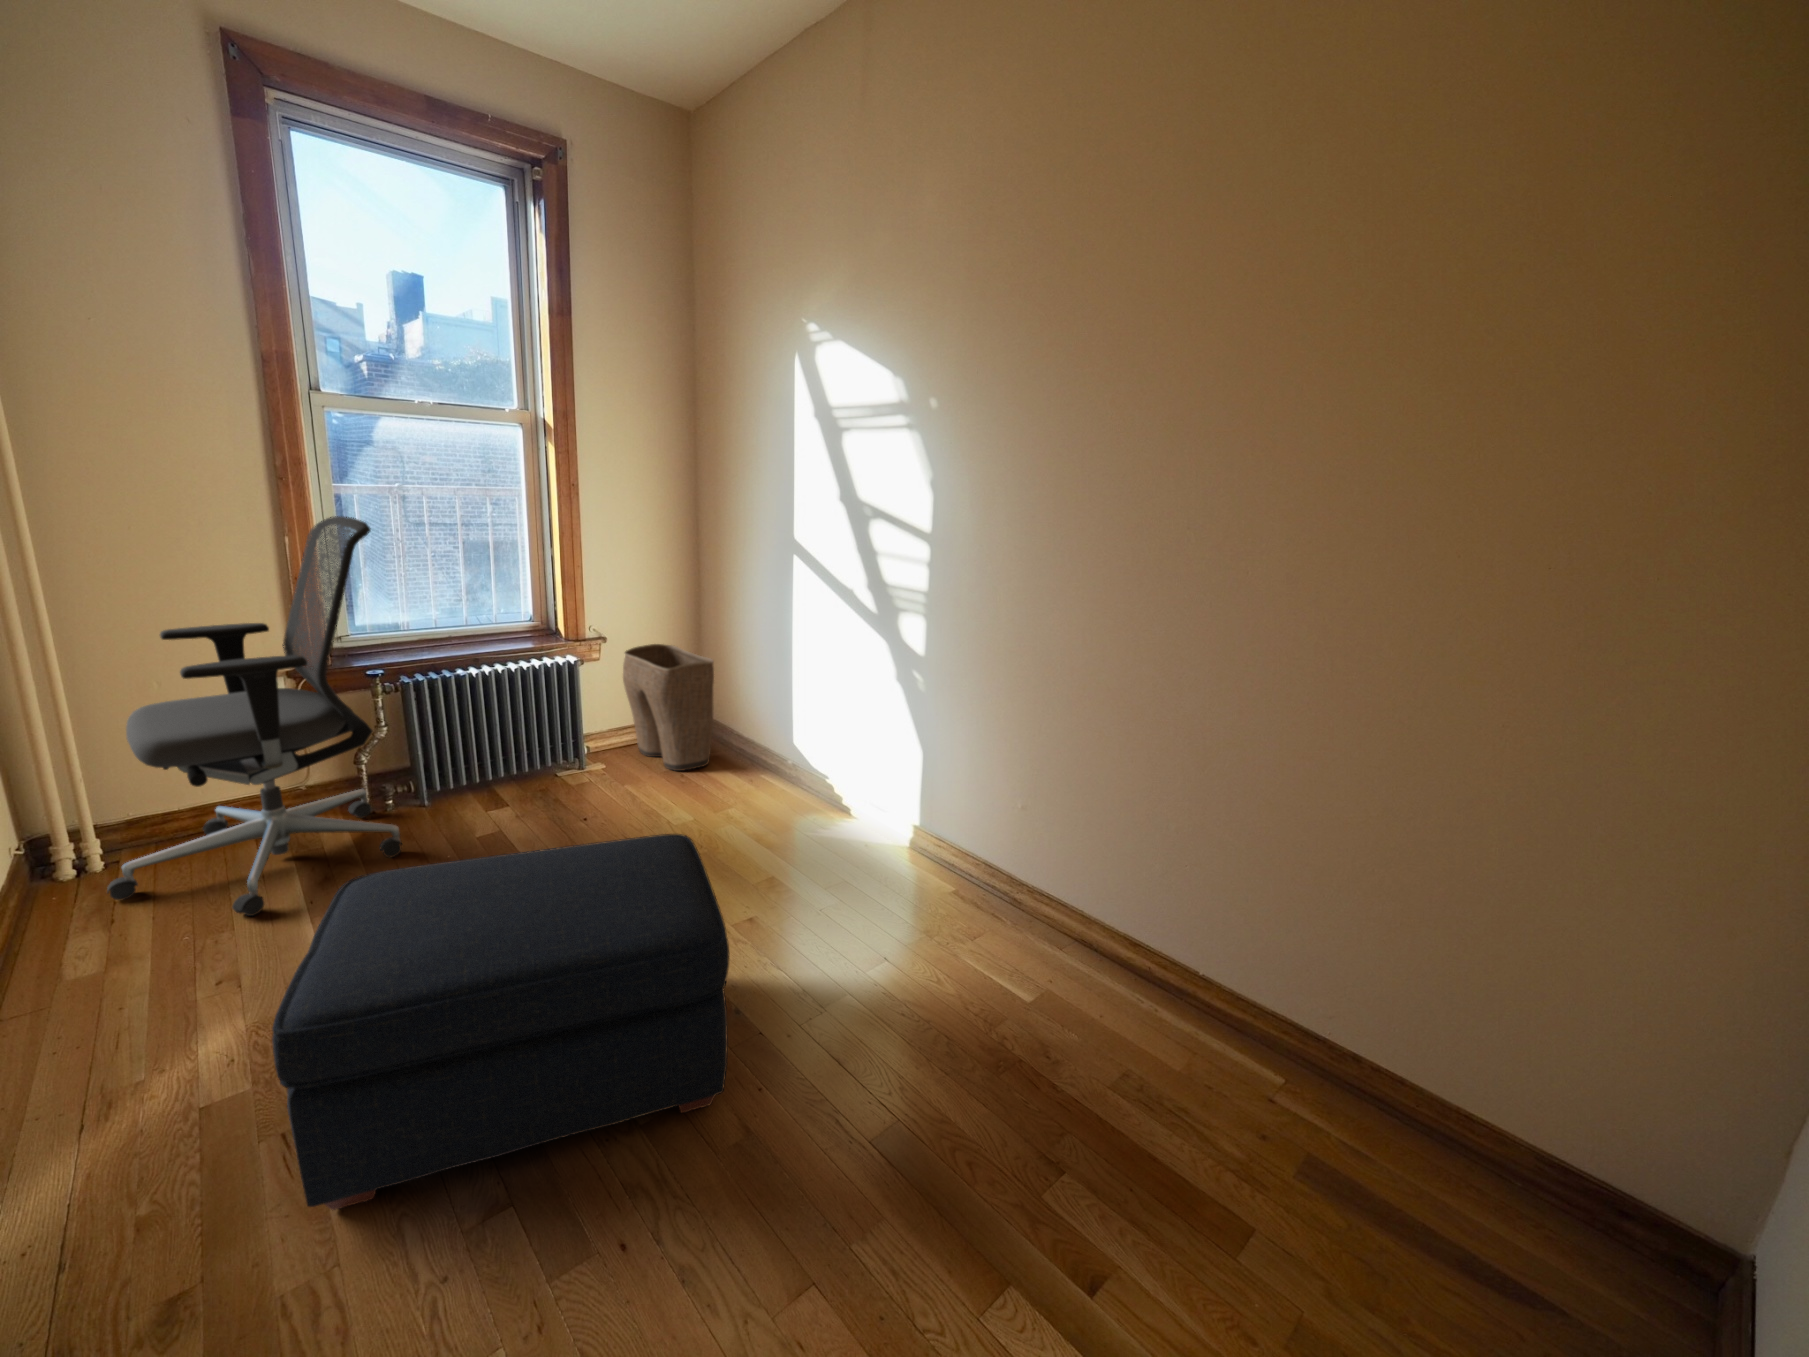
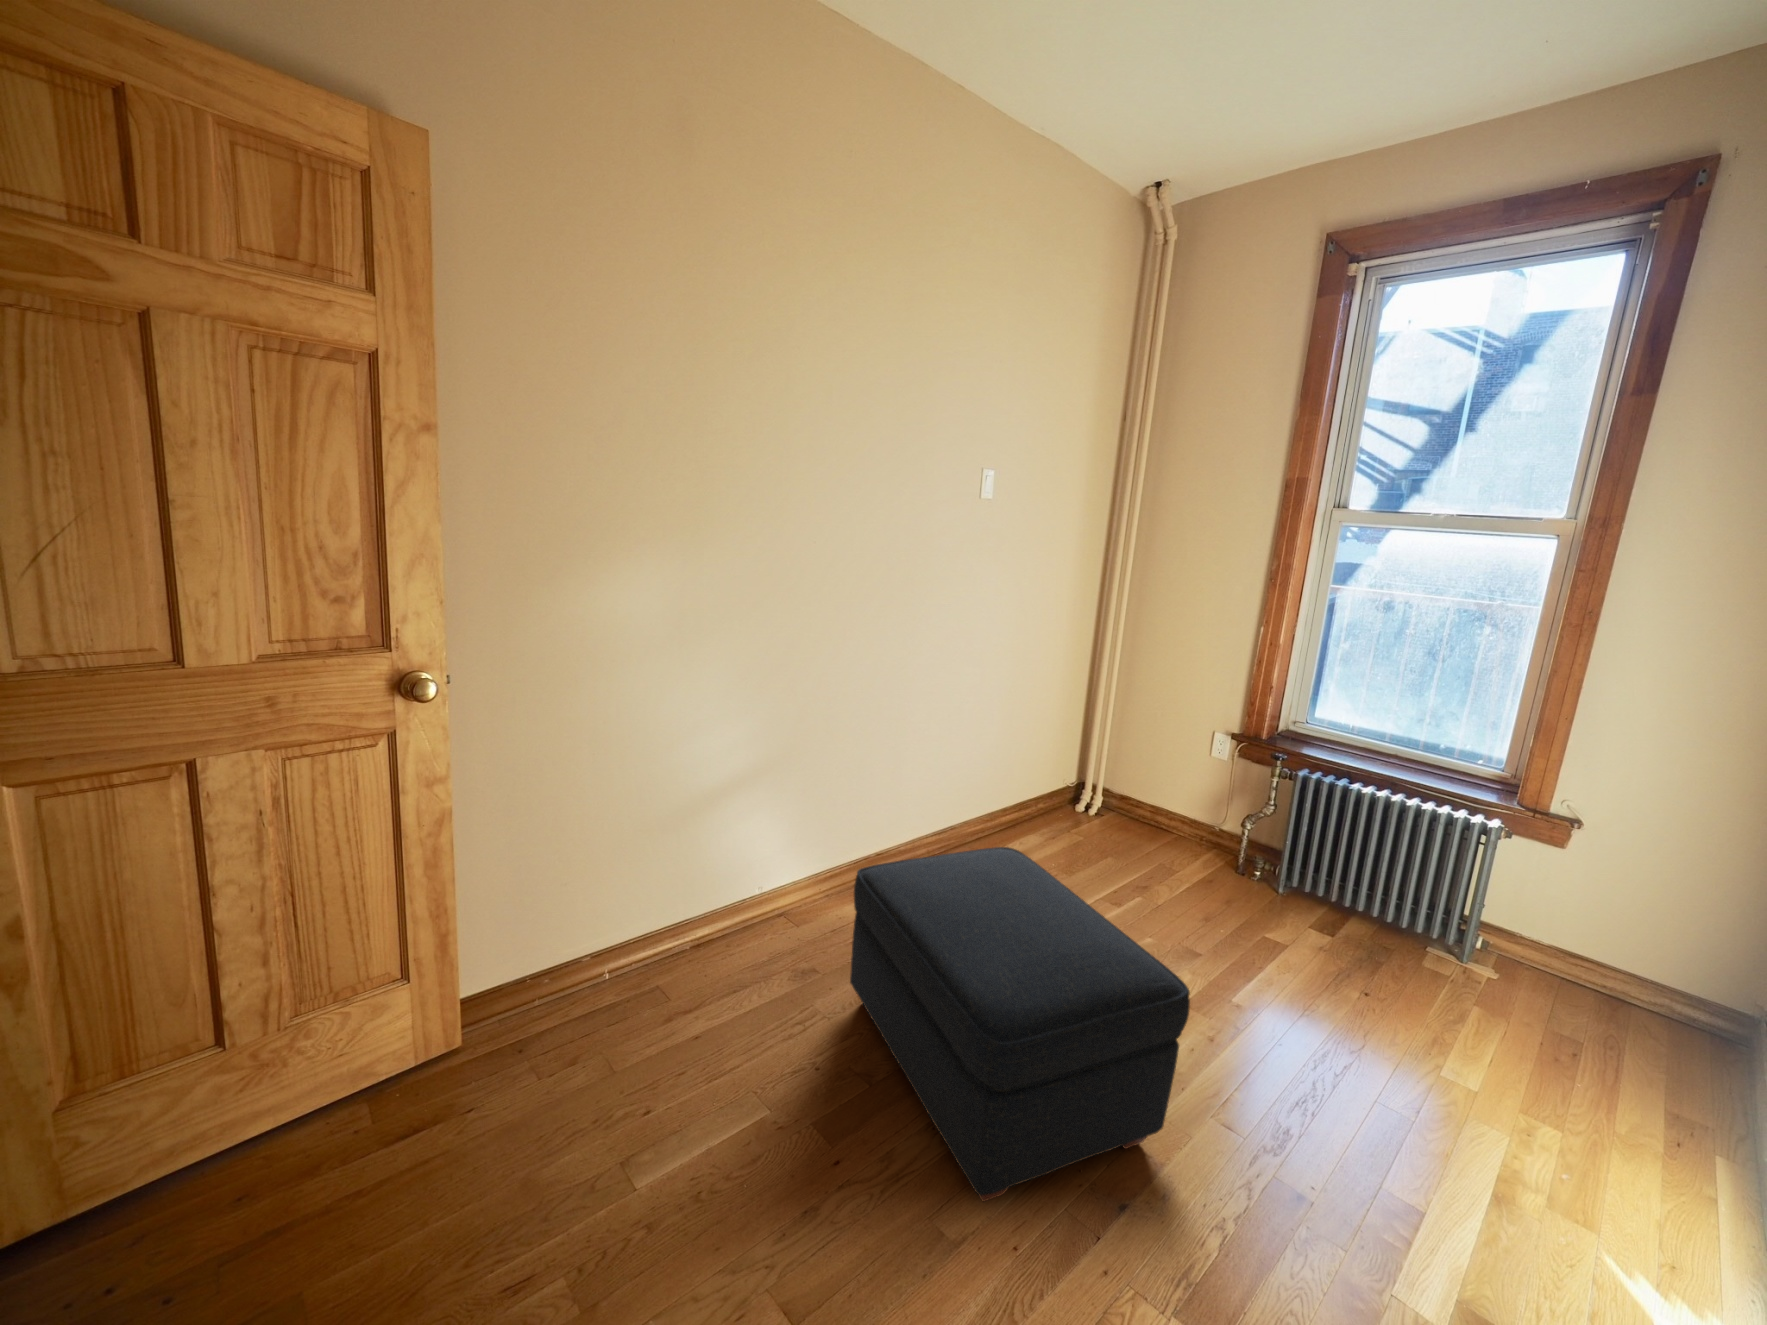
office chair: present [107,516,402,916] -> none [1066,617,1292,902]
laundry basket: present [623,644,714,771] -> none [1577,856,1736,1080]

